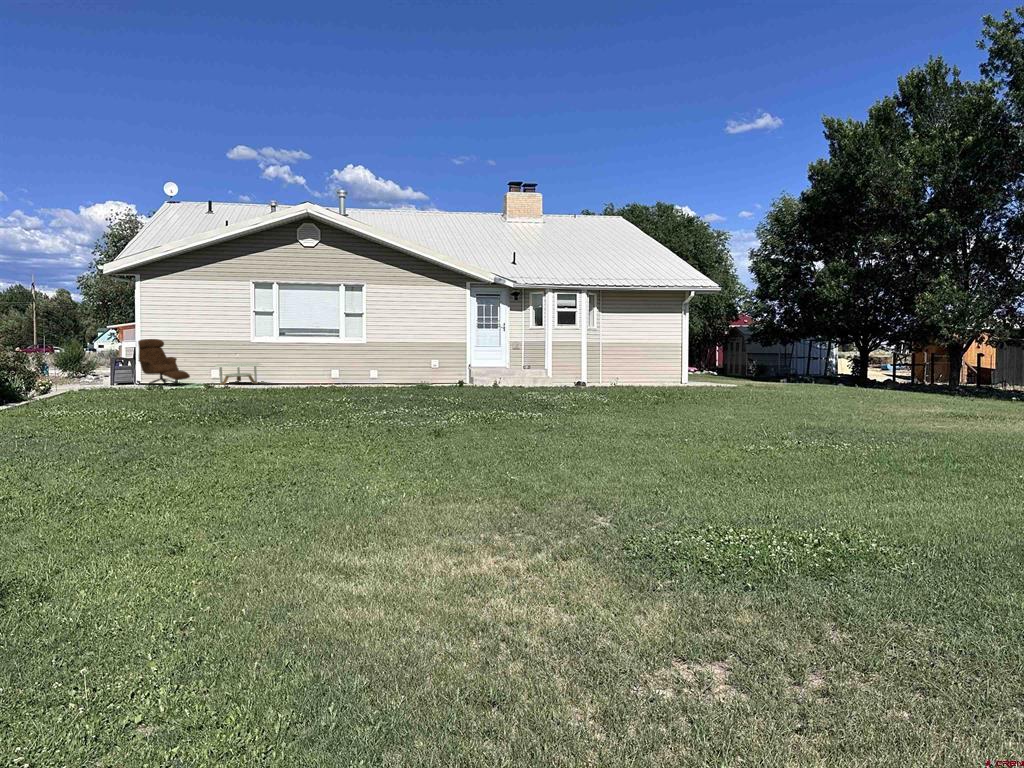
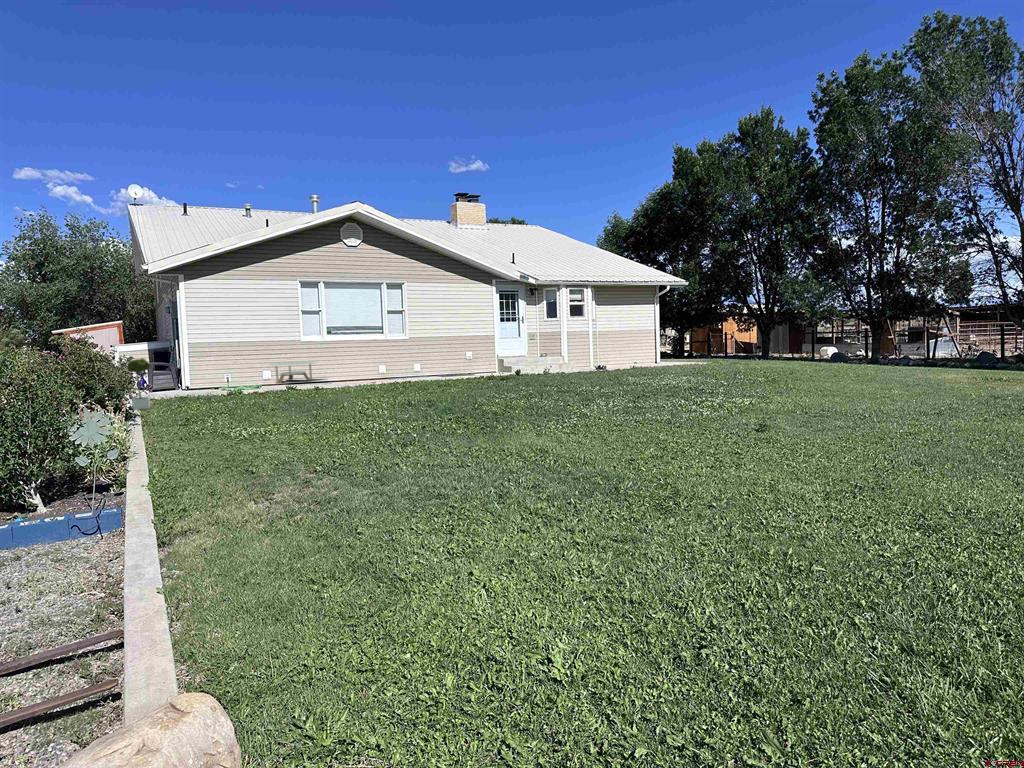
lounge chair: present [138,339,190,385] -> none [189,341,246,387]
potted tree: none [56,355,79,404] -> present [126,358,151,410]

